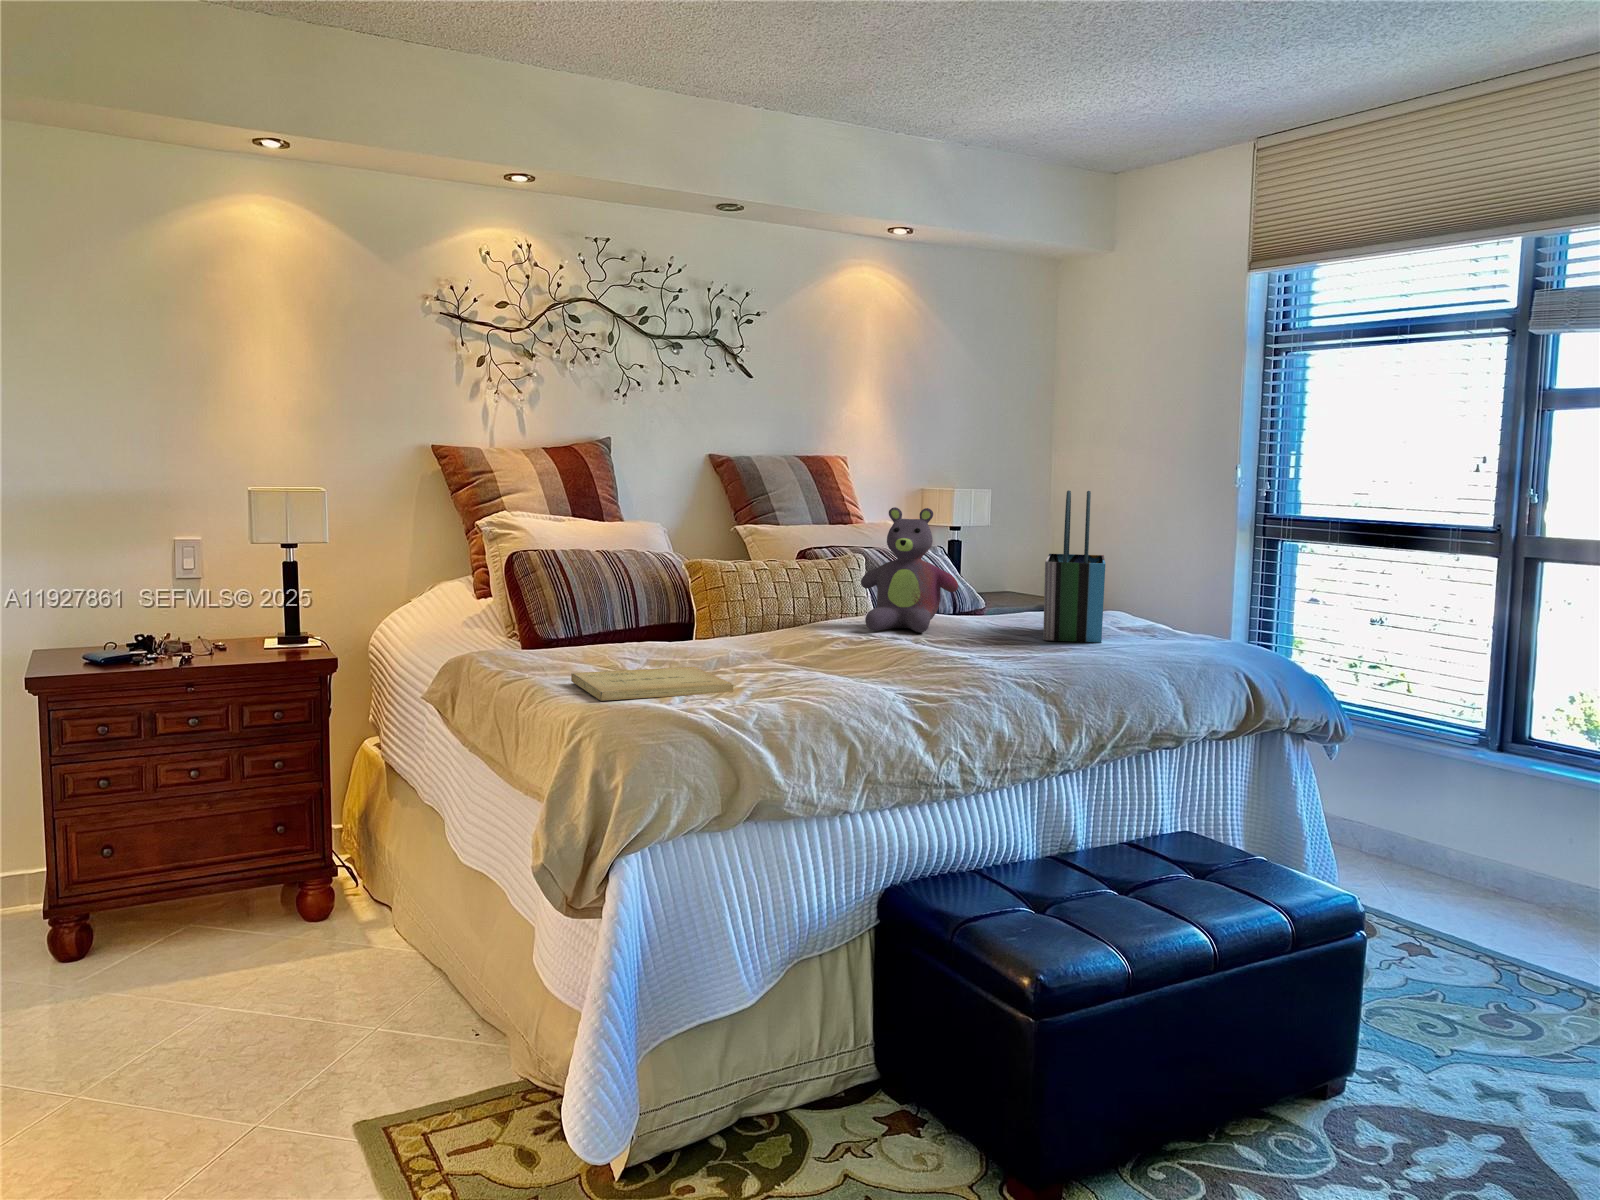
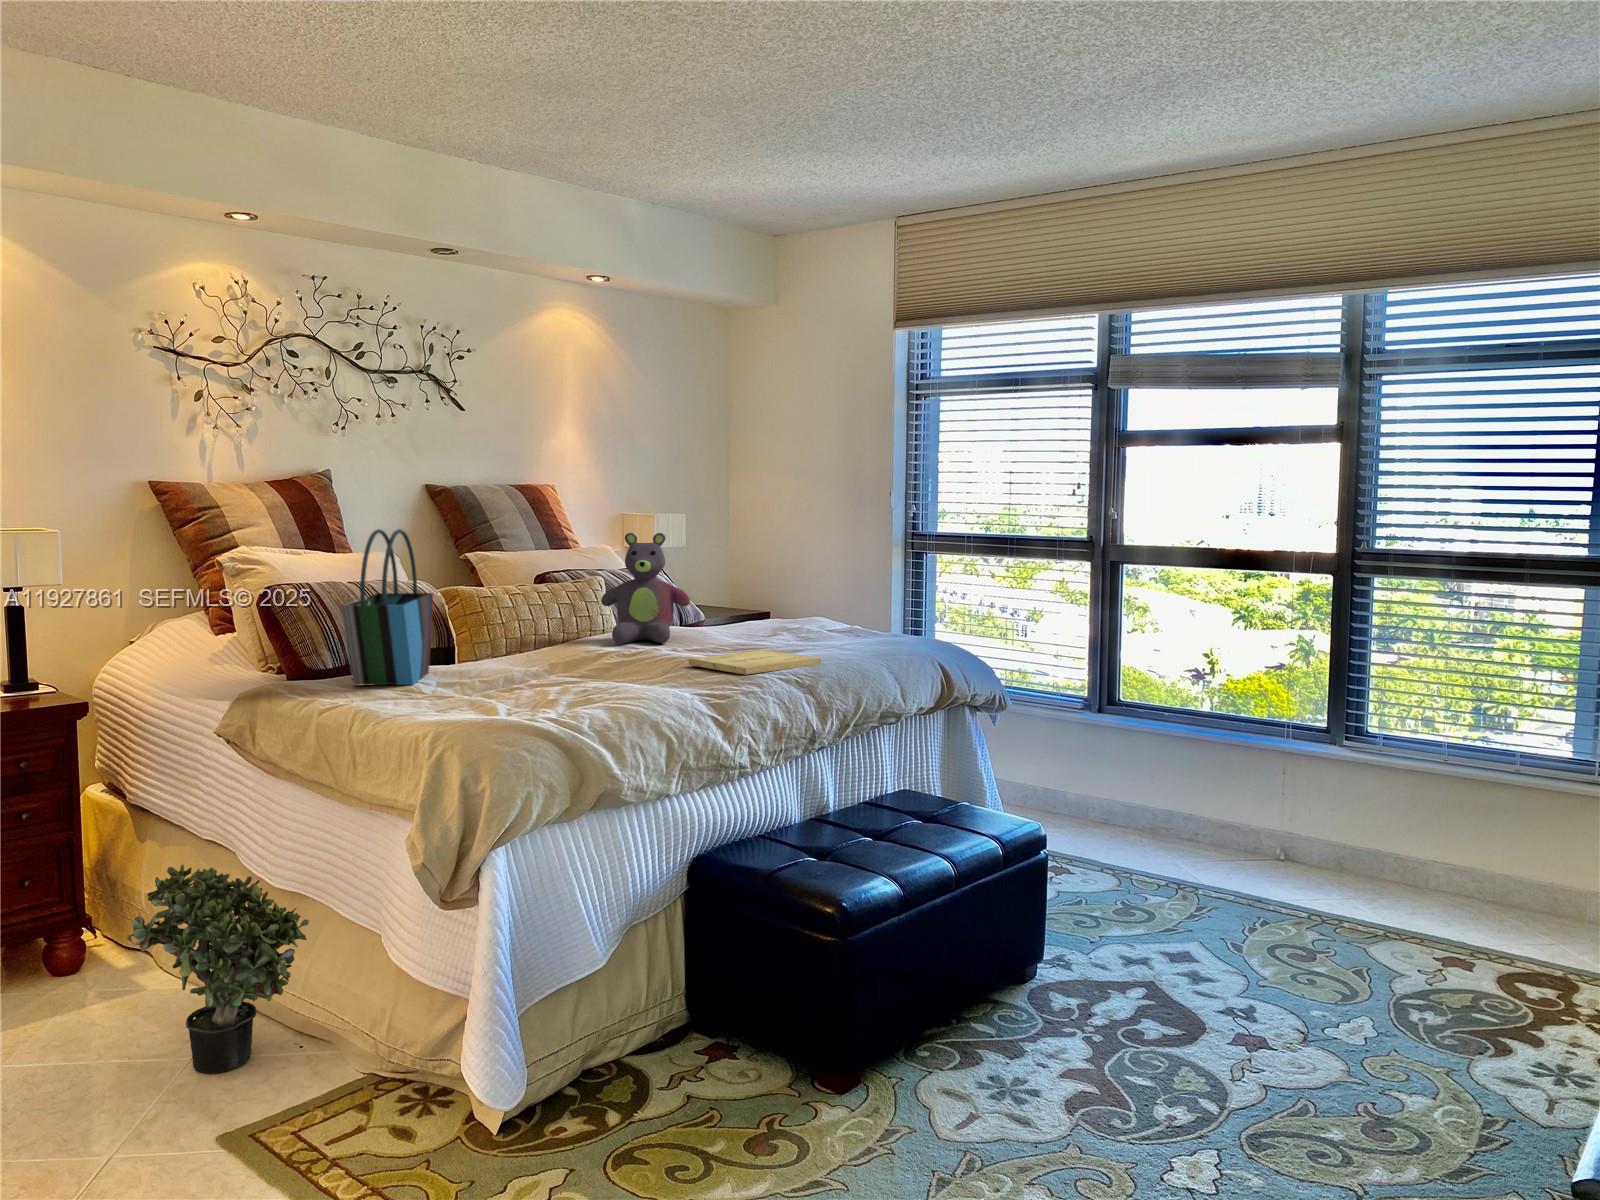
tote bag: present [1043,490,1105,643] -> present [342,529,433,686]
book: present [571,667,733,701] -> present [689,650,821,675]
potted plant: none [293,832,478,1052] -> present [126,865,309,1073]

